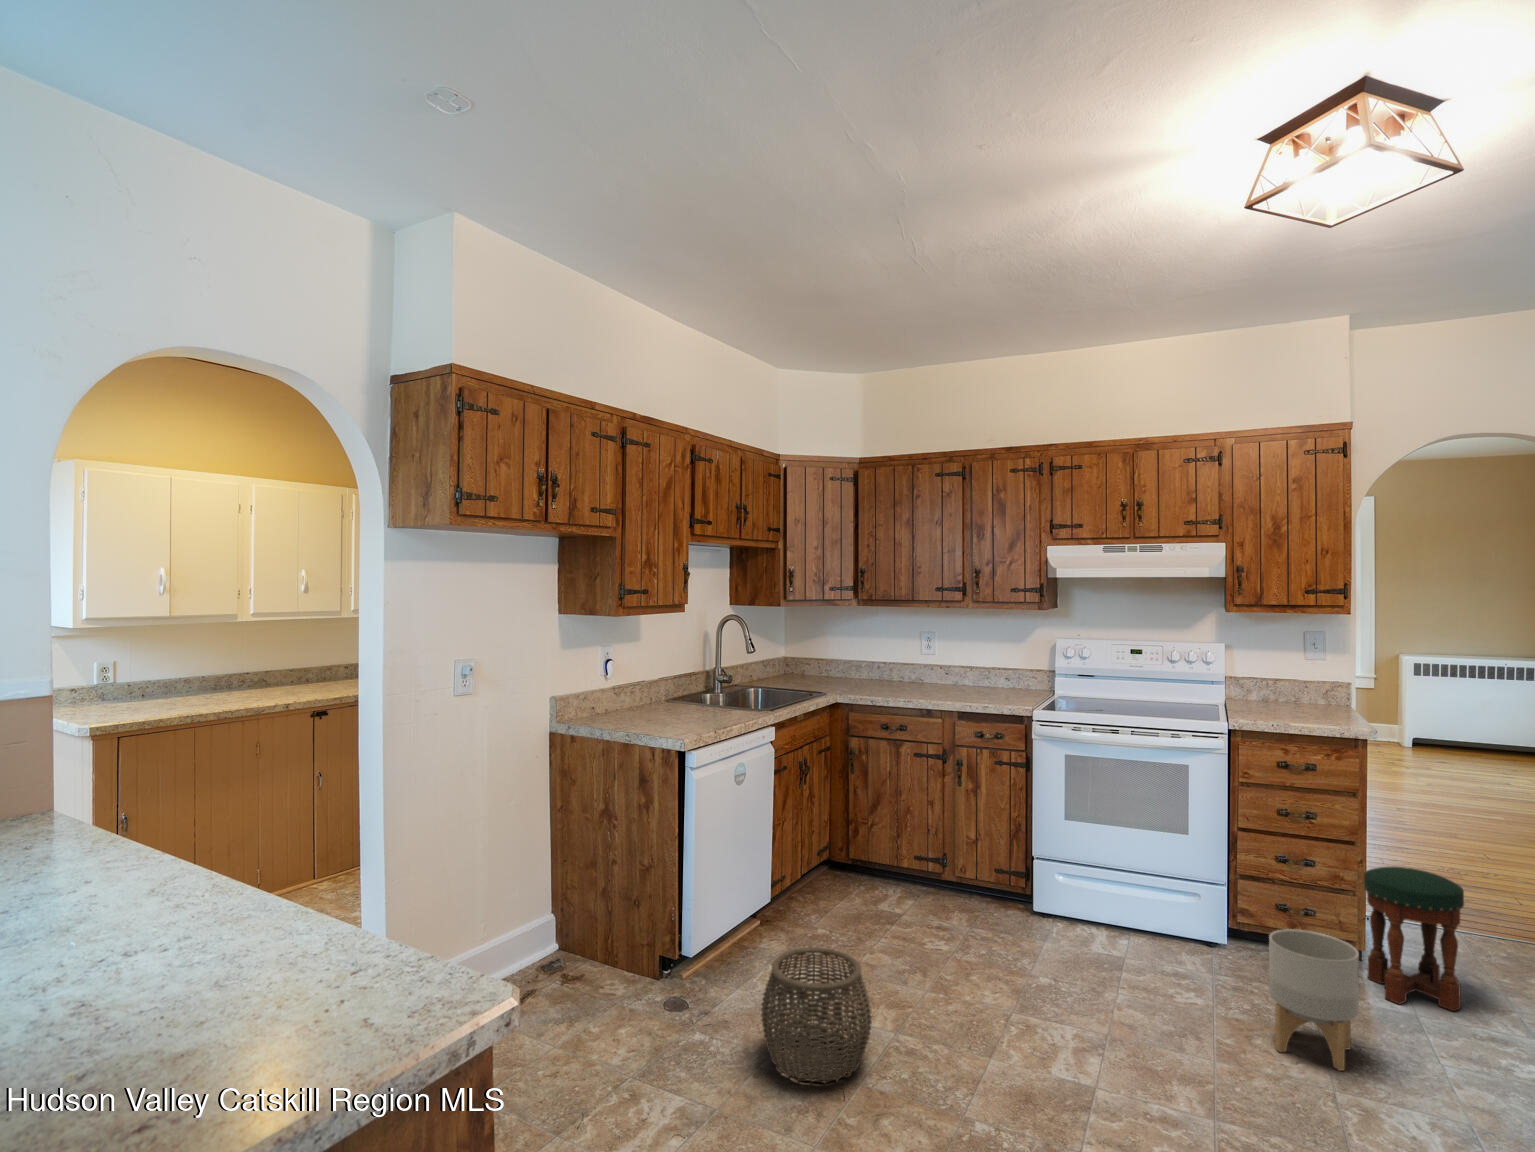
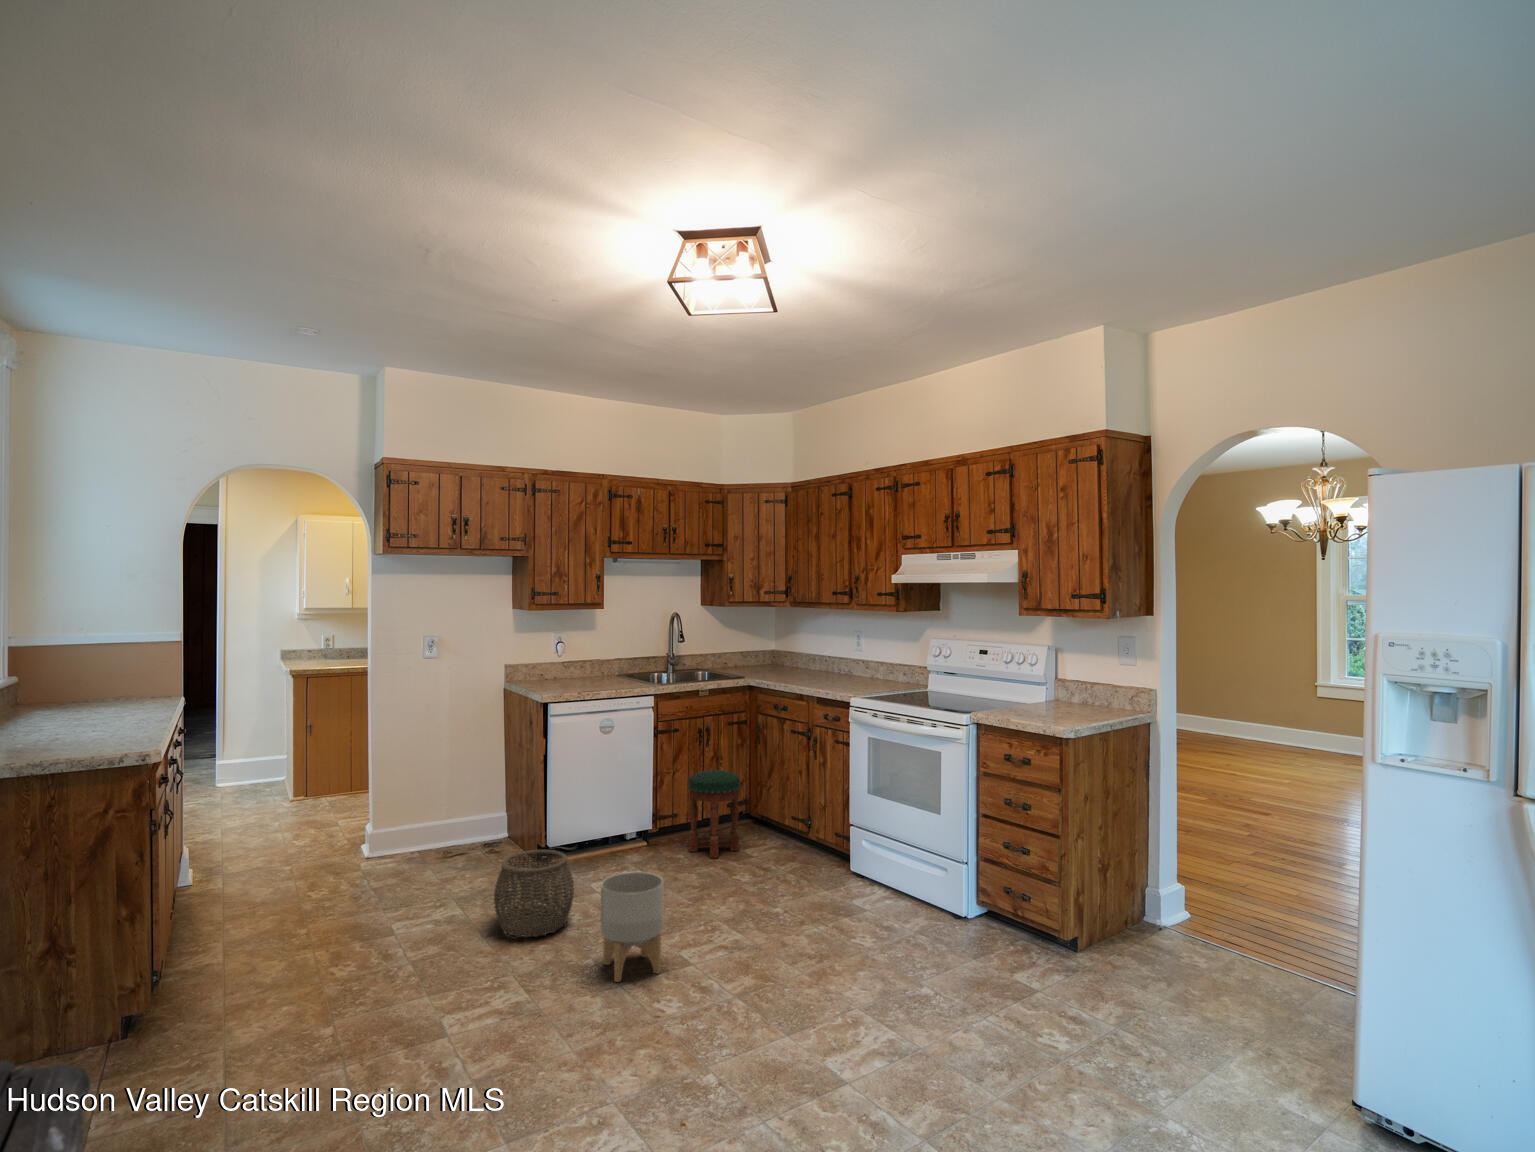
stool: present [1364,867,1464,1011] -> present [689,770,740,858]
planter: present [1269,929,1359,1071] -> present [601,871,663,982]

